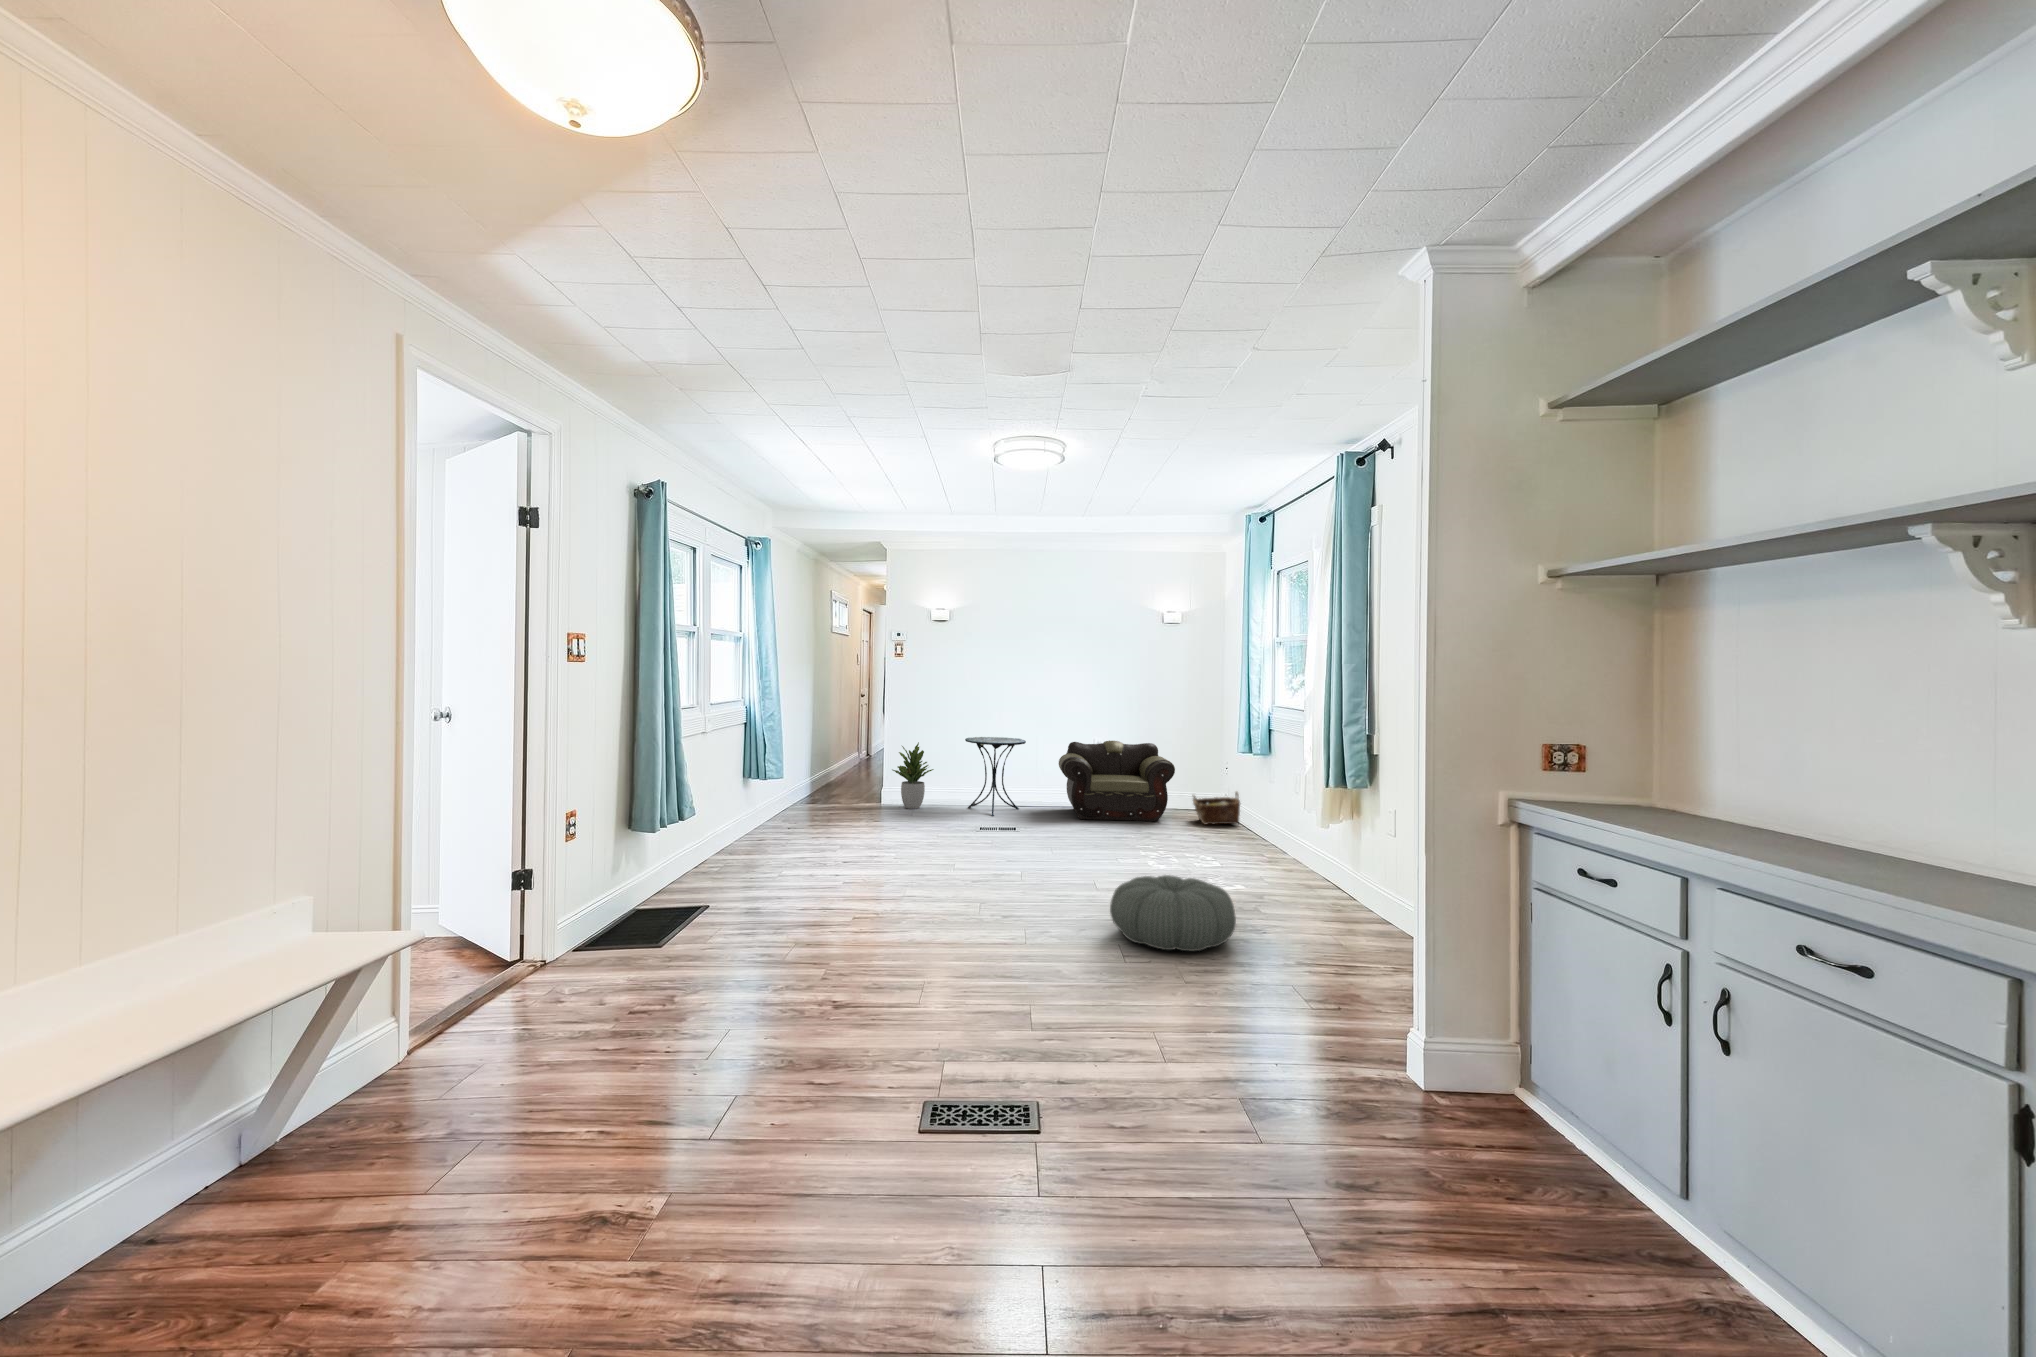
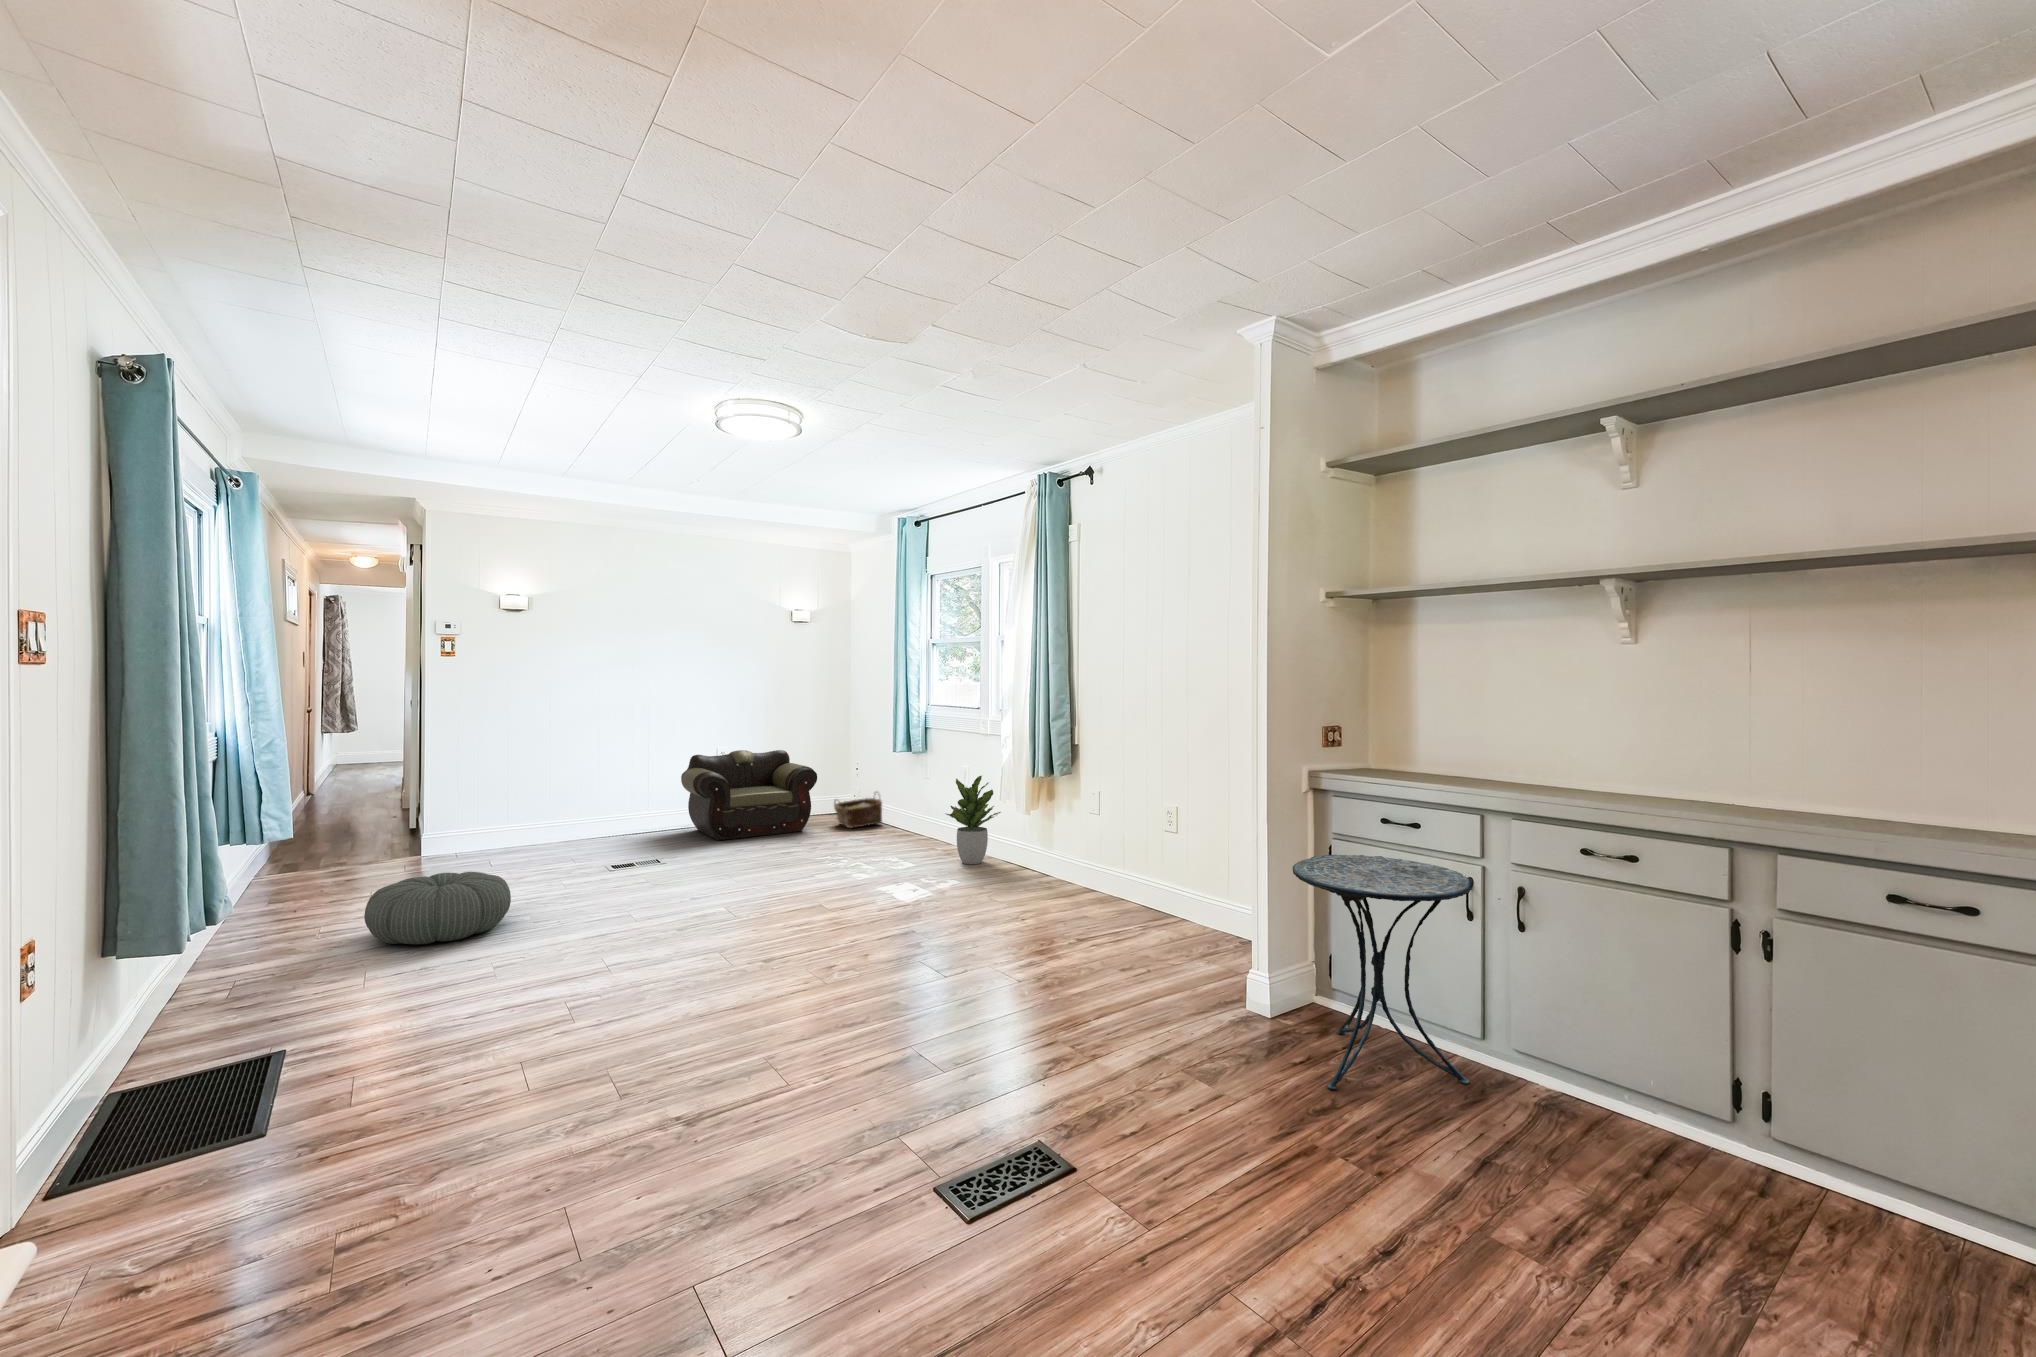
side table: present [965,737,1026,816] -> present [1293,855,1473,1090]
potted plant: present [893,742,934,809] -> present [946,776,1001,864]
pouf: present [1110,875,1236,951] -> present [364,872,511,944]

